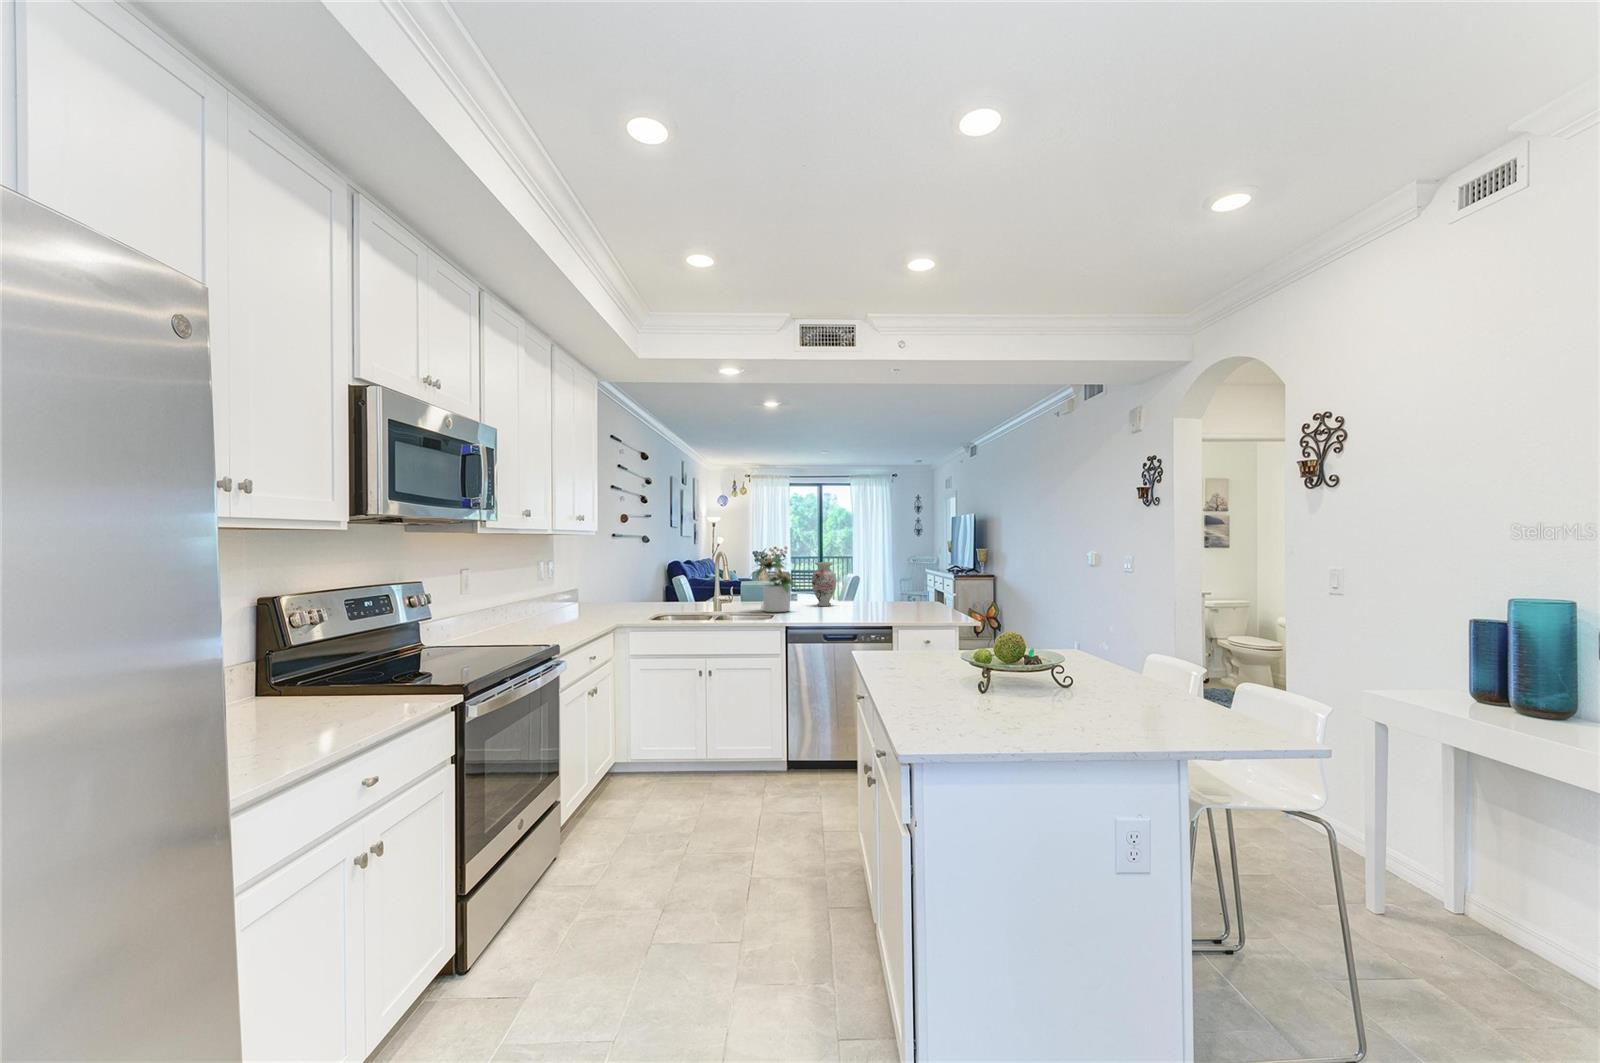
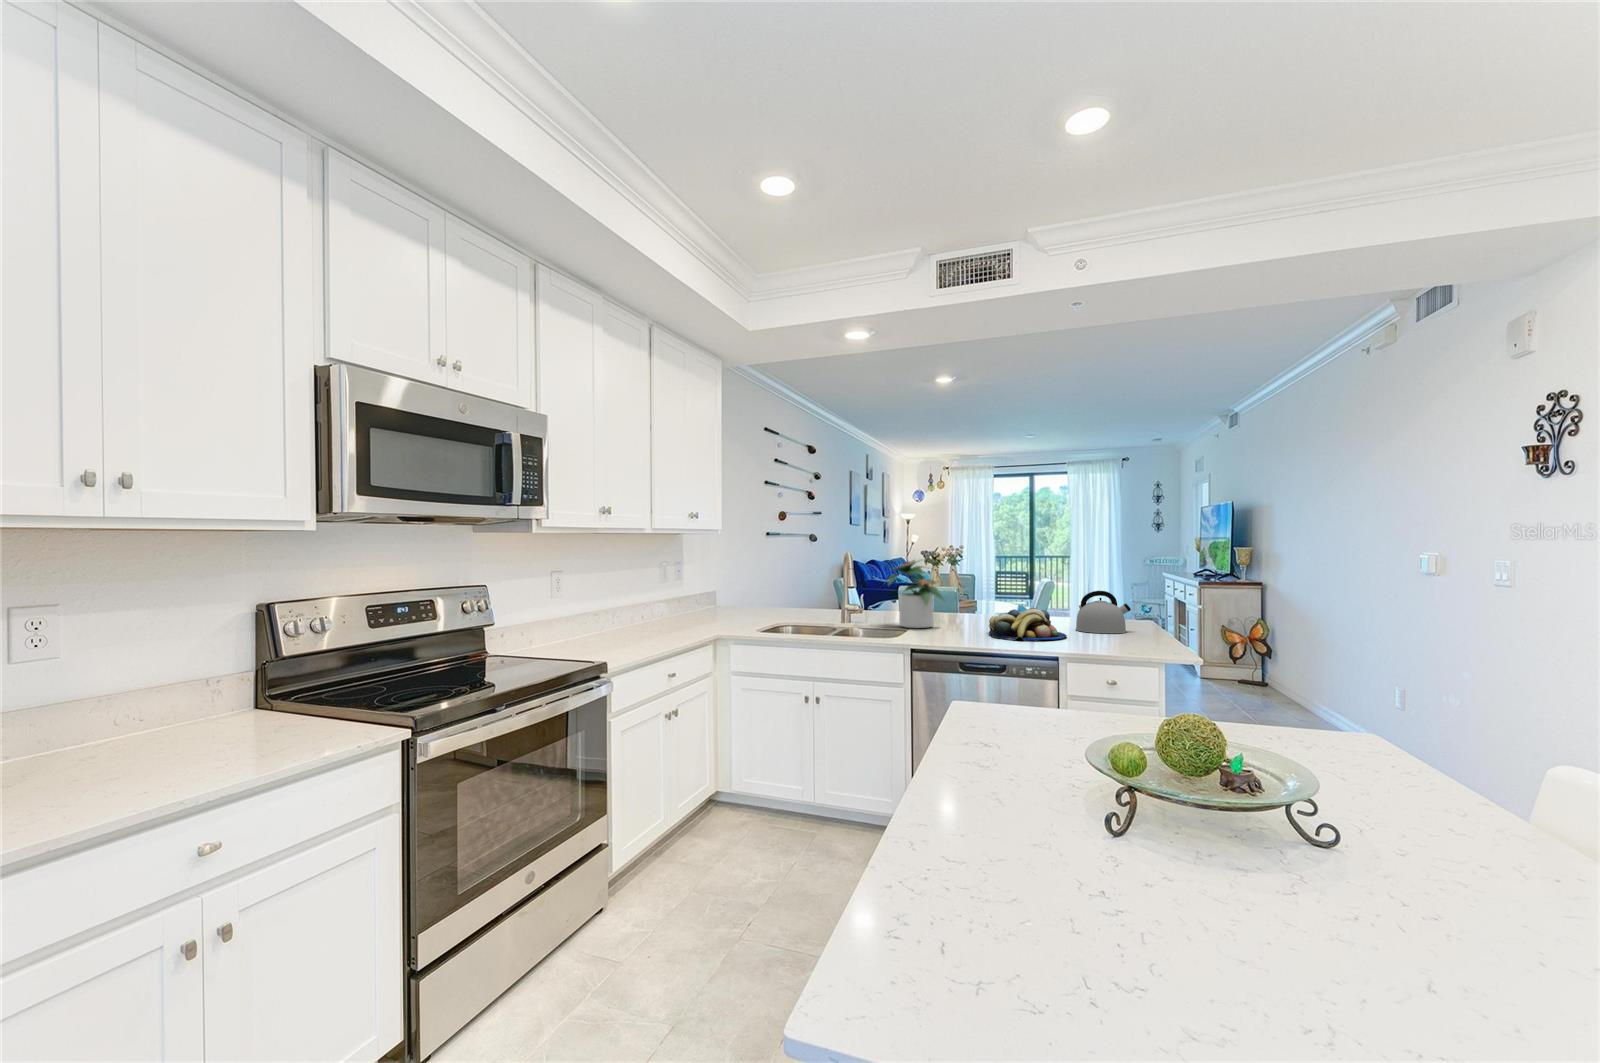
vase: present [812,562,837,606] -> none [968,566,1001,622]
kettle: none [894,579,932,610] -> present [1076,591,1131,633]
fruit bowl: none [836,593,893,617] -> present [989,608,1067,641]

